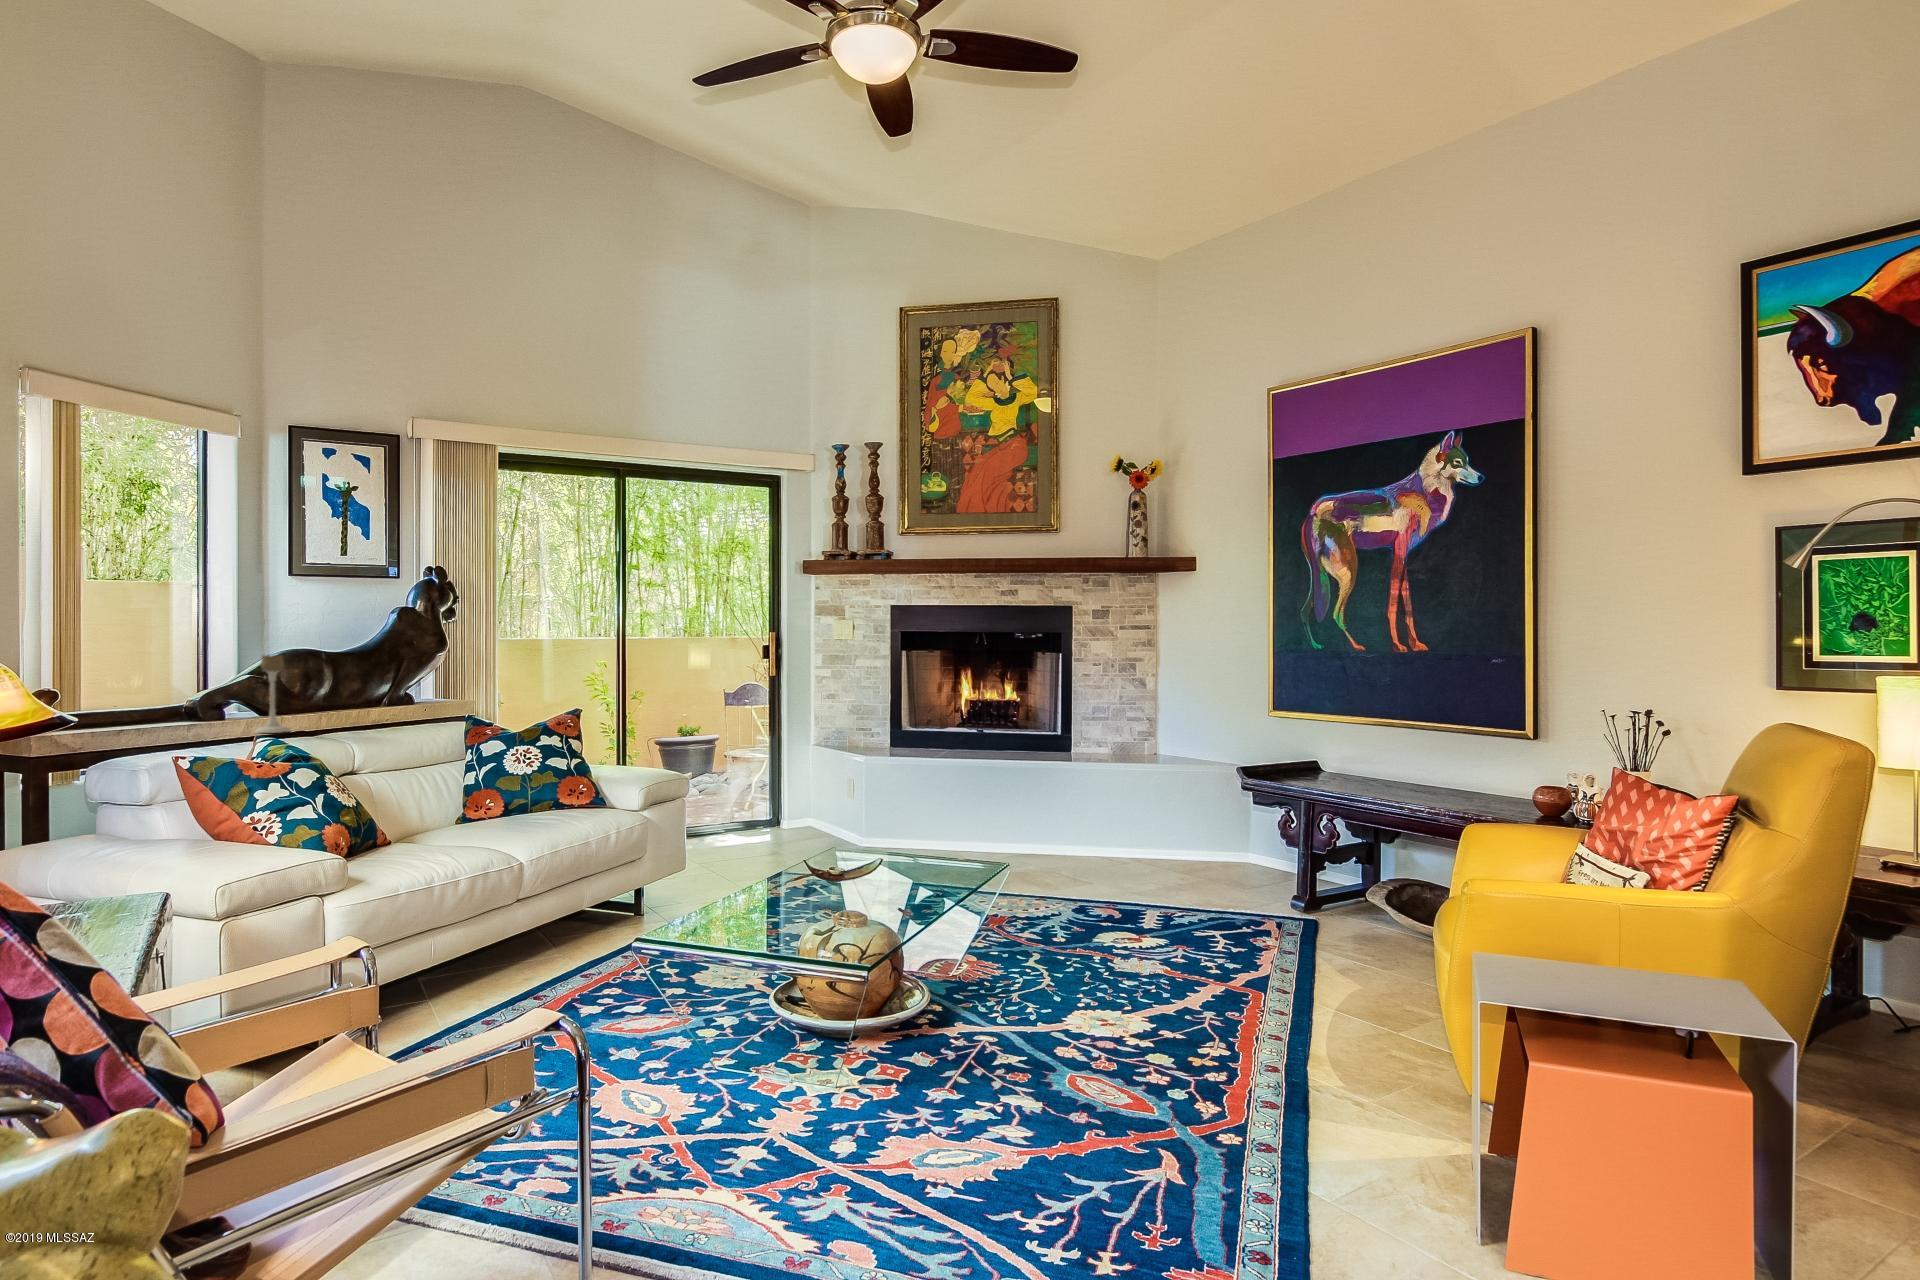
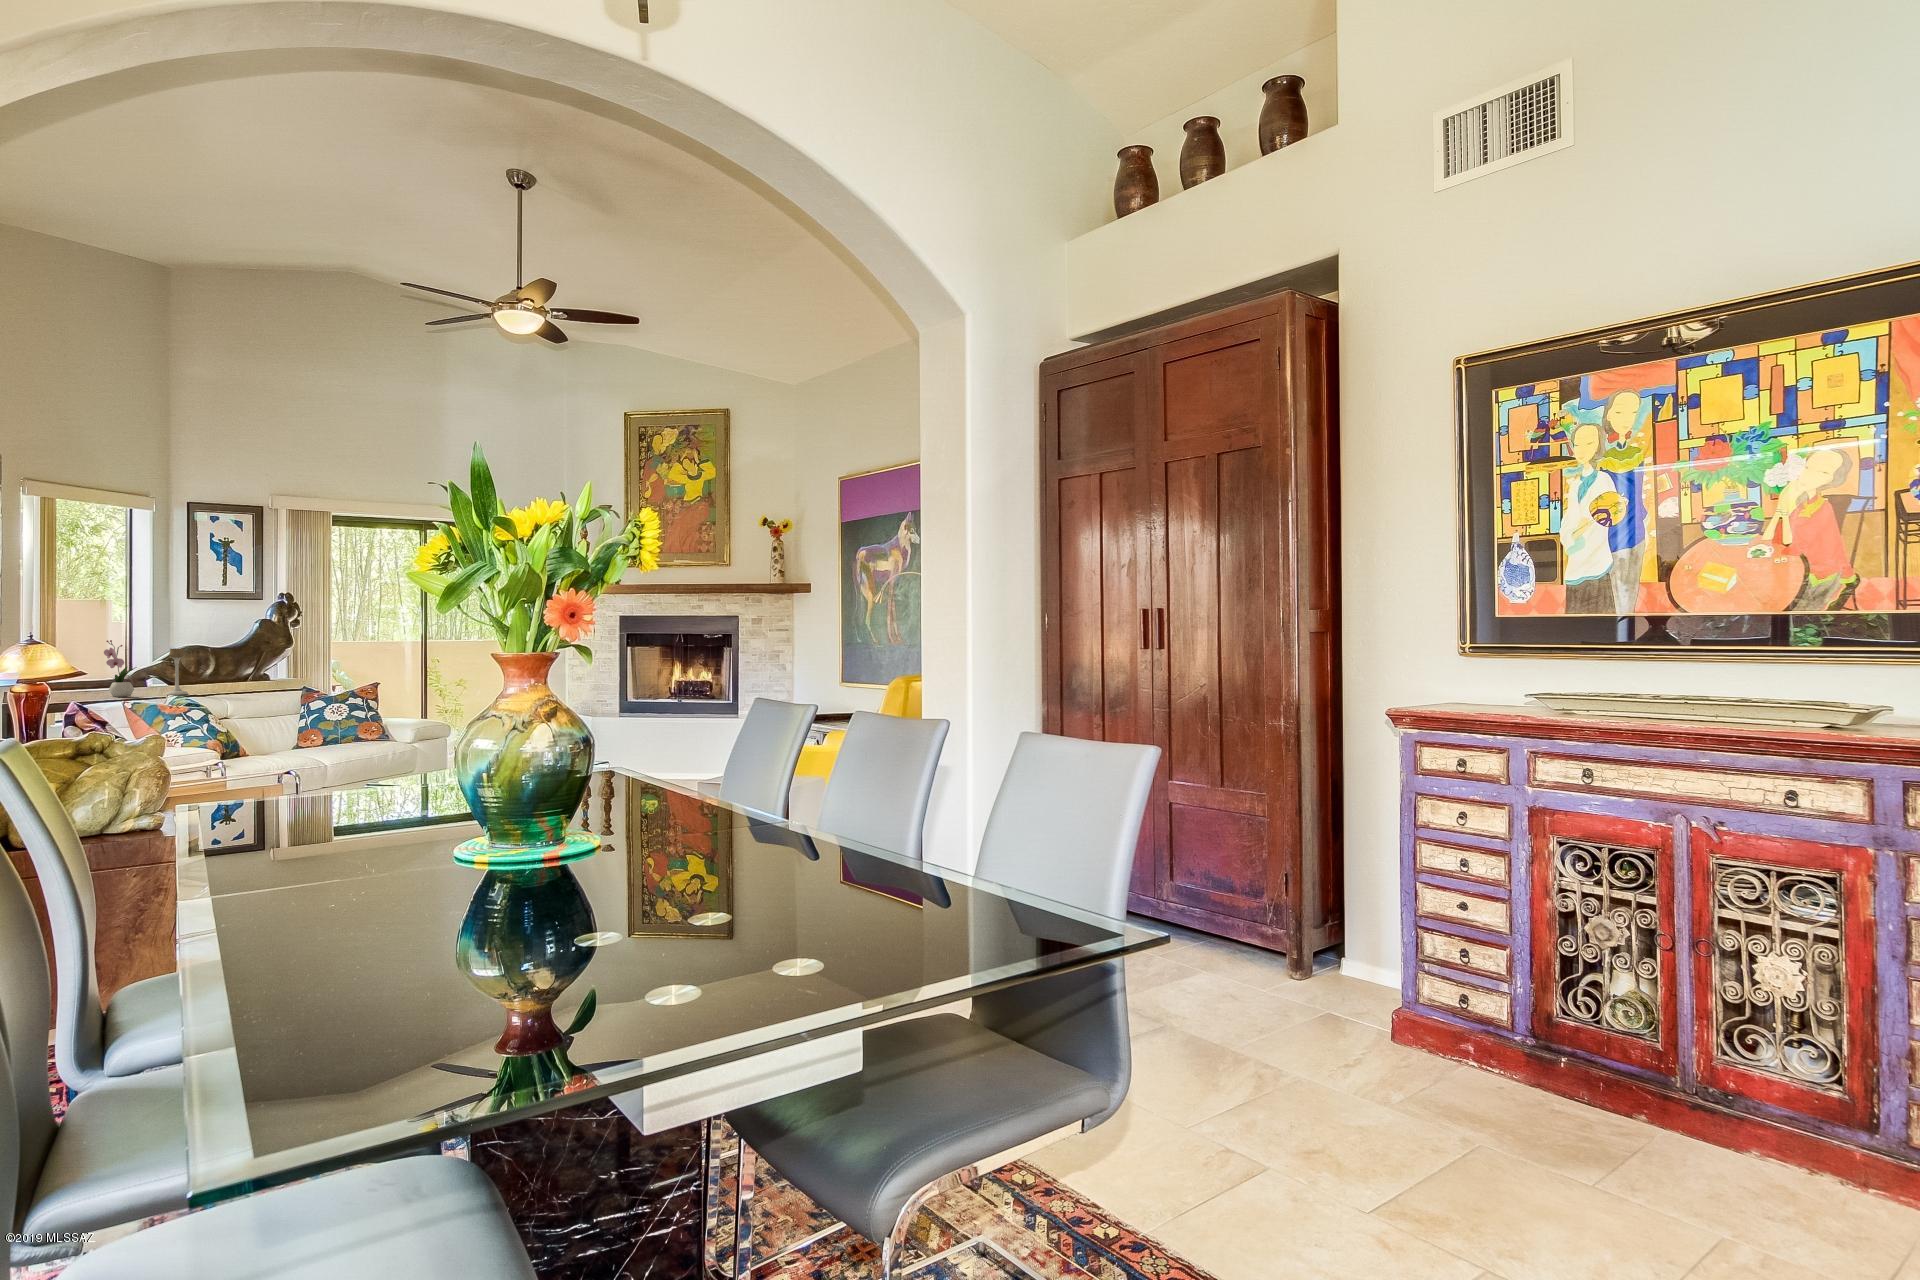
flower arrangement: none [150,641,207,740] -> present [104,640,136,697]

